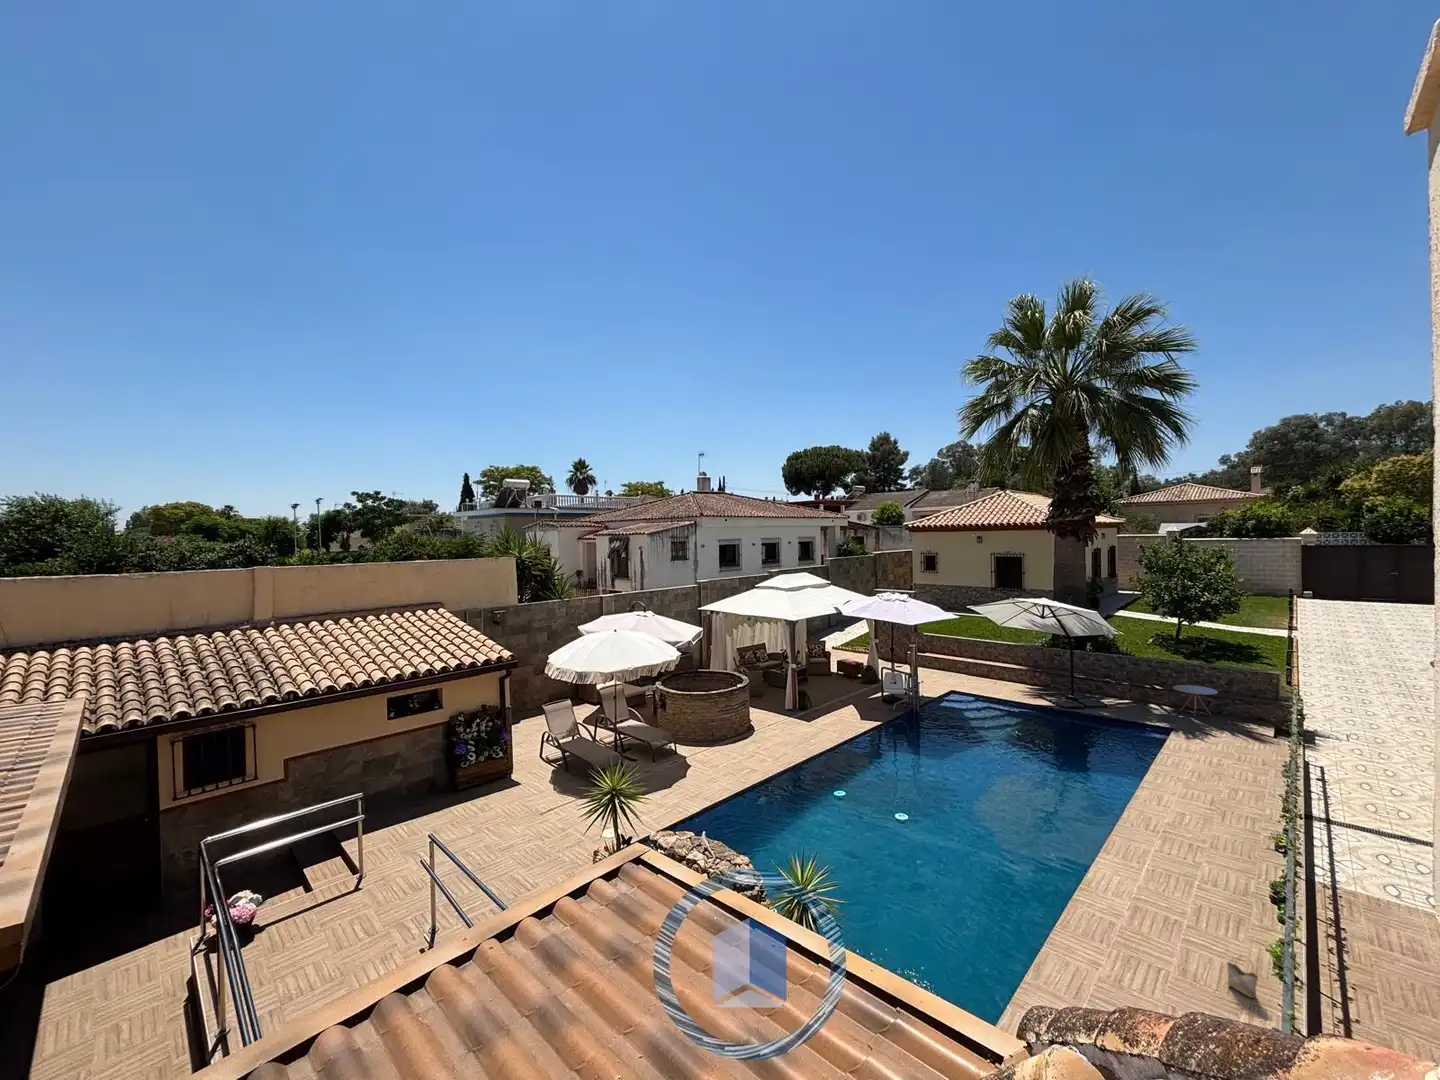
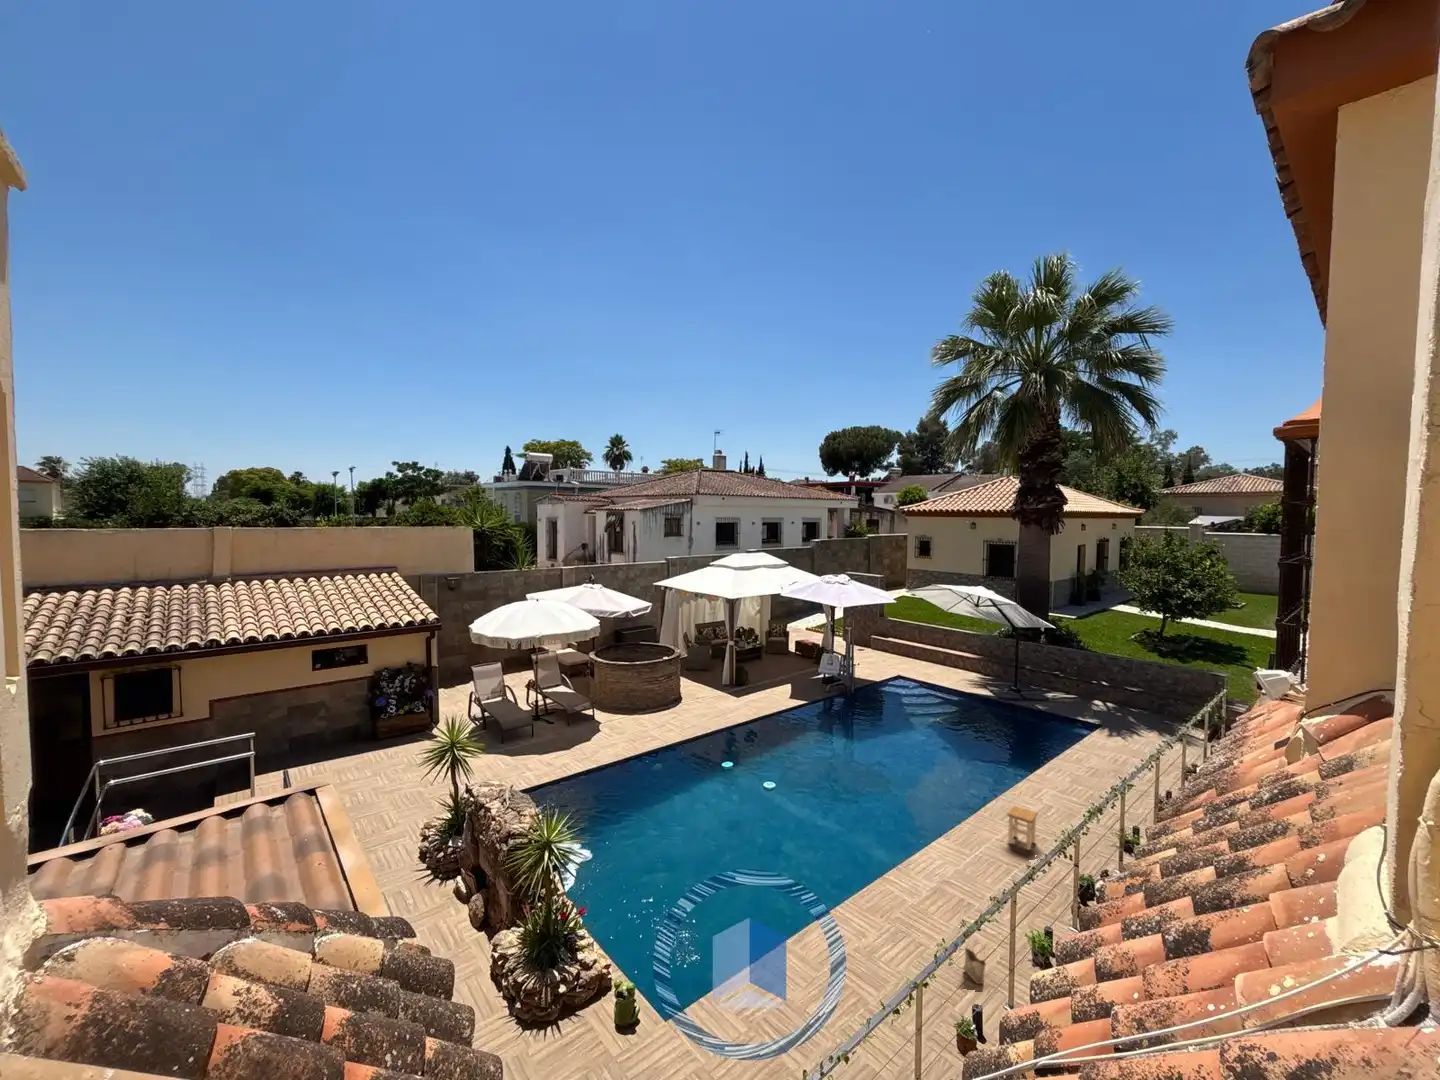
round table: present [1173,685,1218,716] -> none [1119,683,1164,716]
stool: none [1170,812,1199,856] -> present [1007,806,1038,850]

